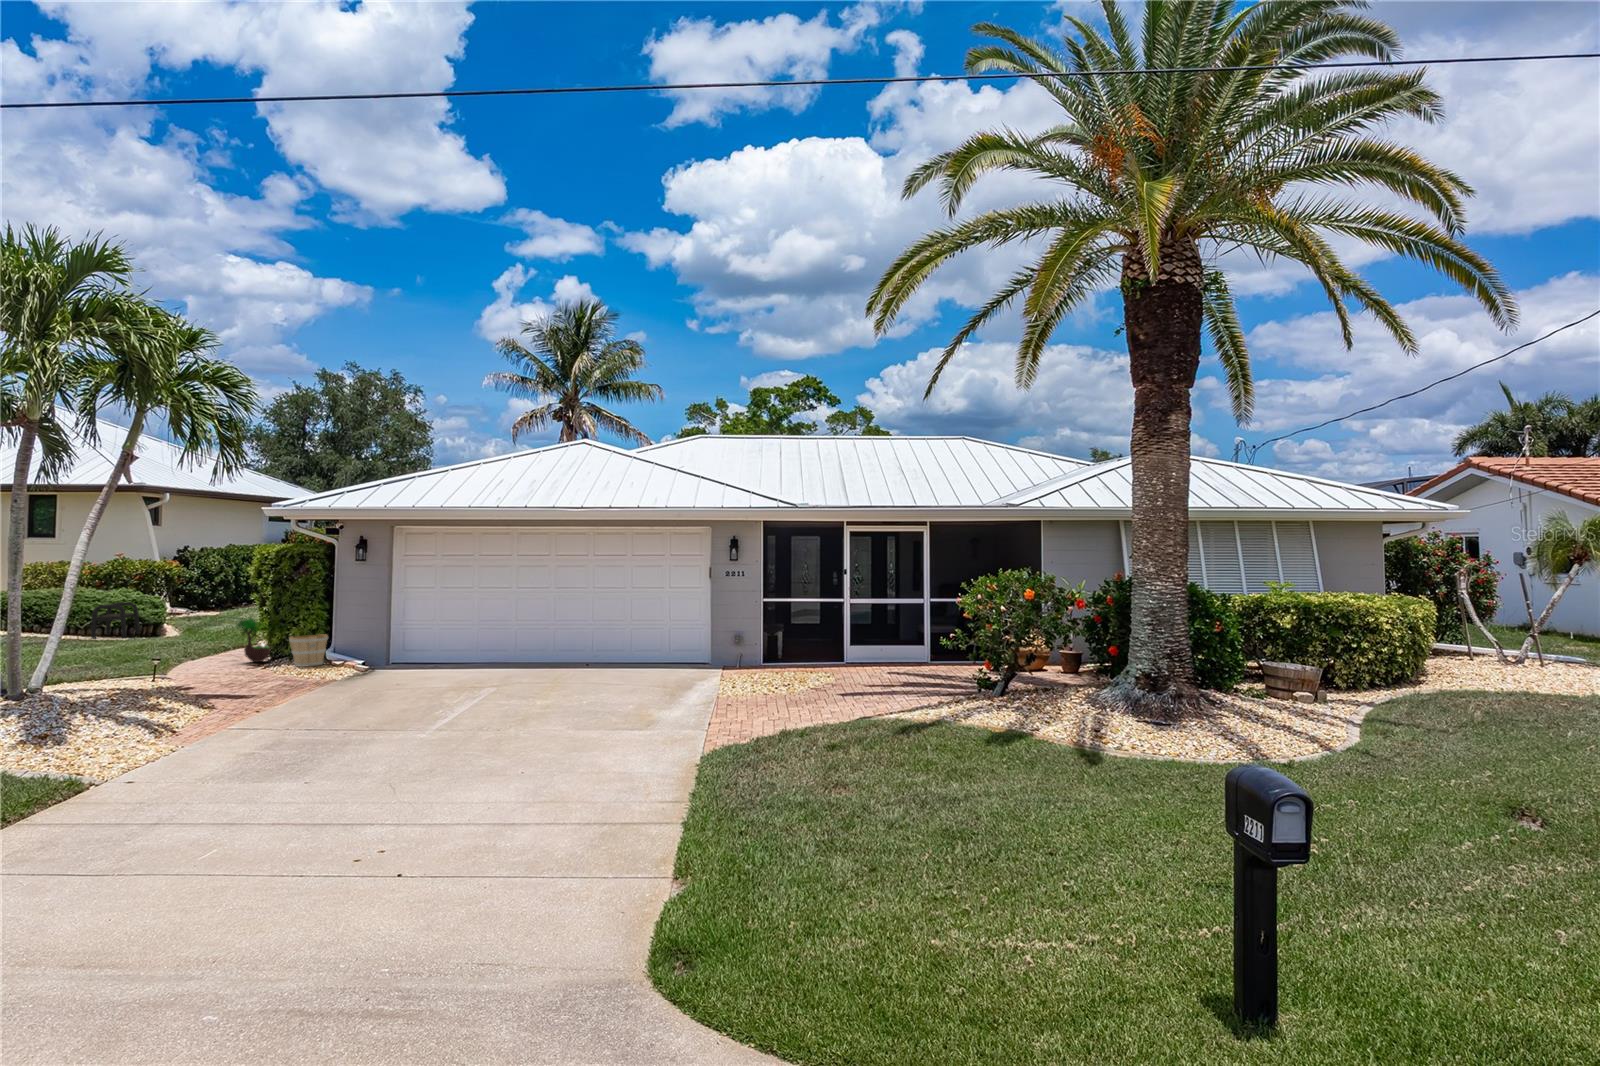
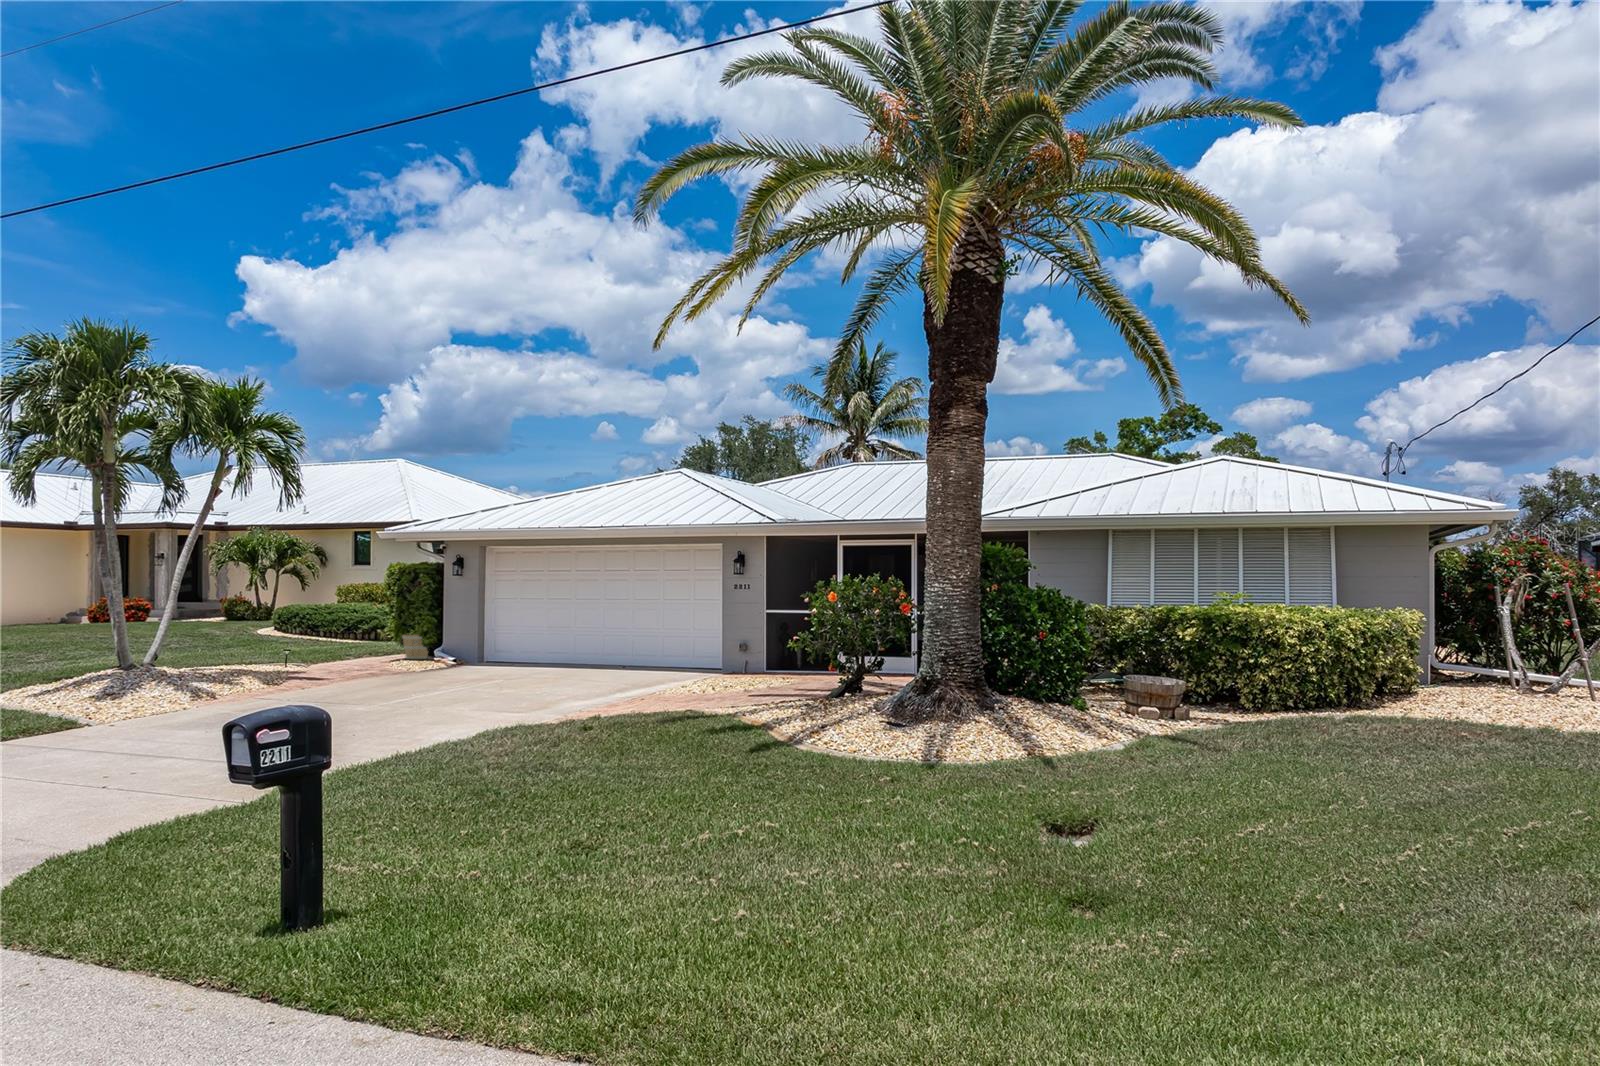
bench: present [91,602,140,639] -> none [336,612,375,640]
potted tree: present [237,617,271,662] -> none [375,614,399,655]

